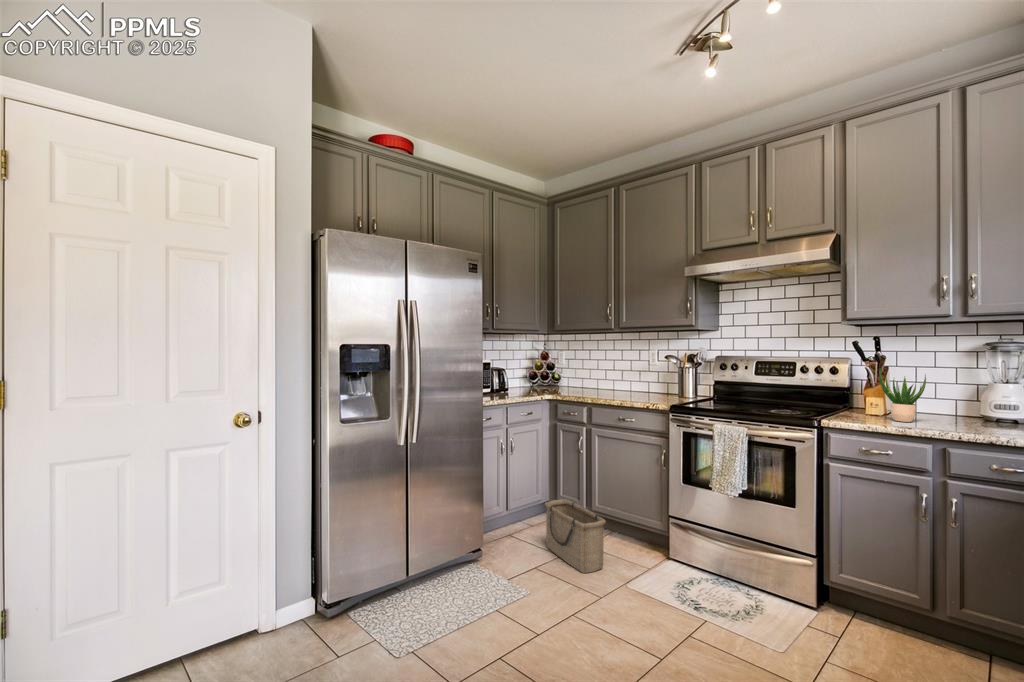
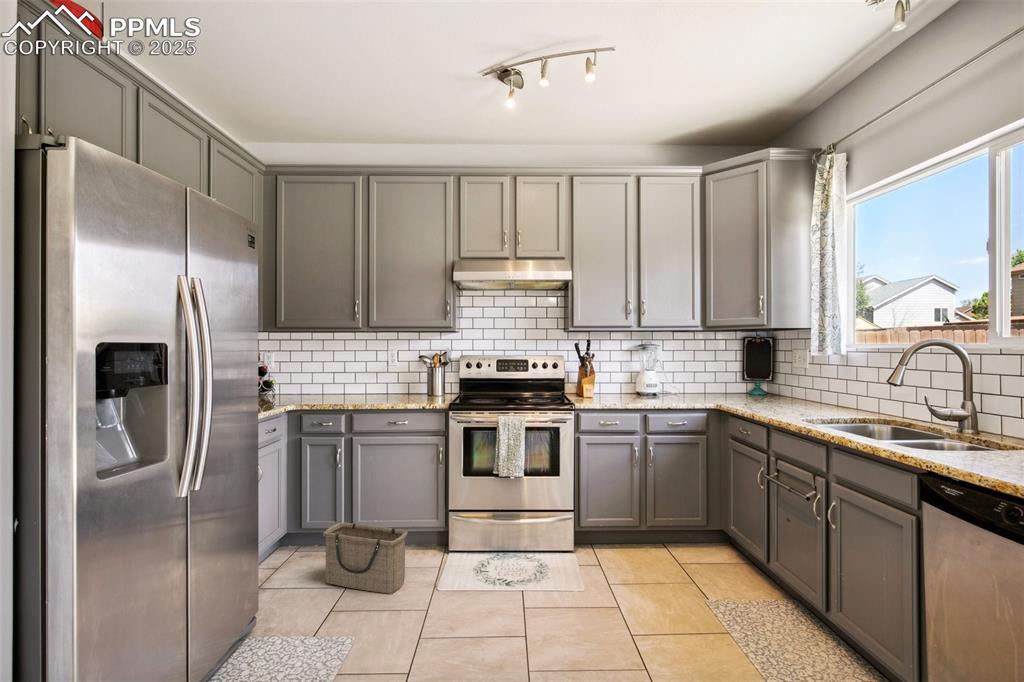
potted plant: present [879,370,926,422] -> none [603,363,625,401]

